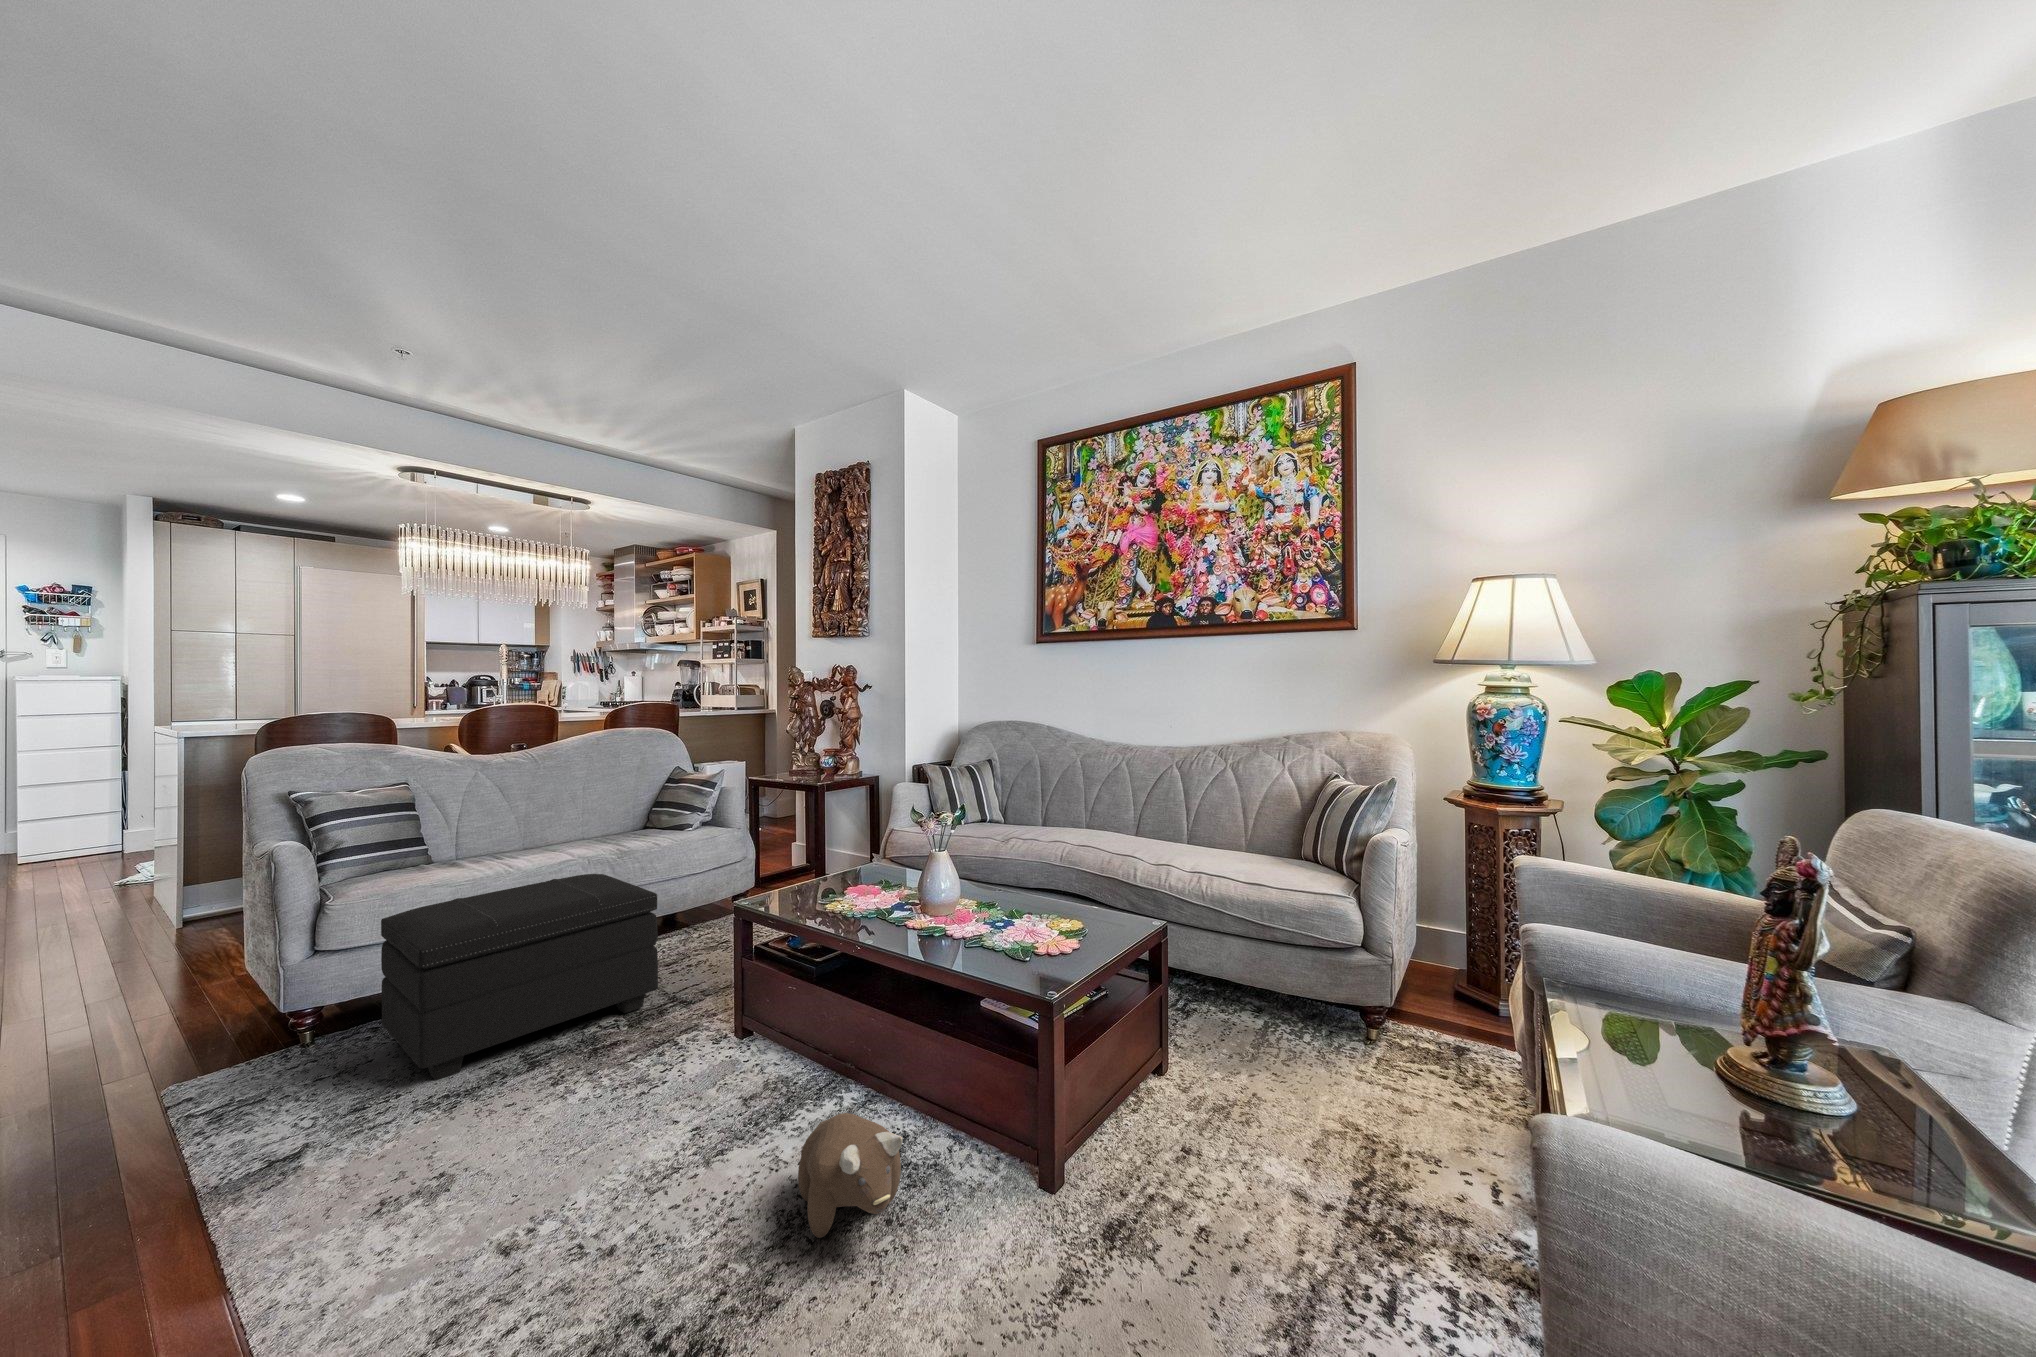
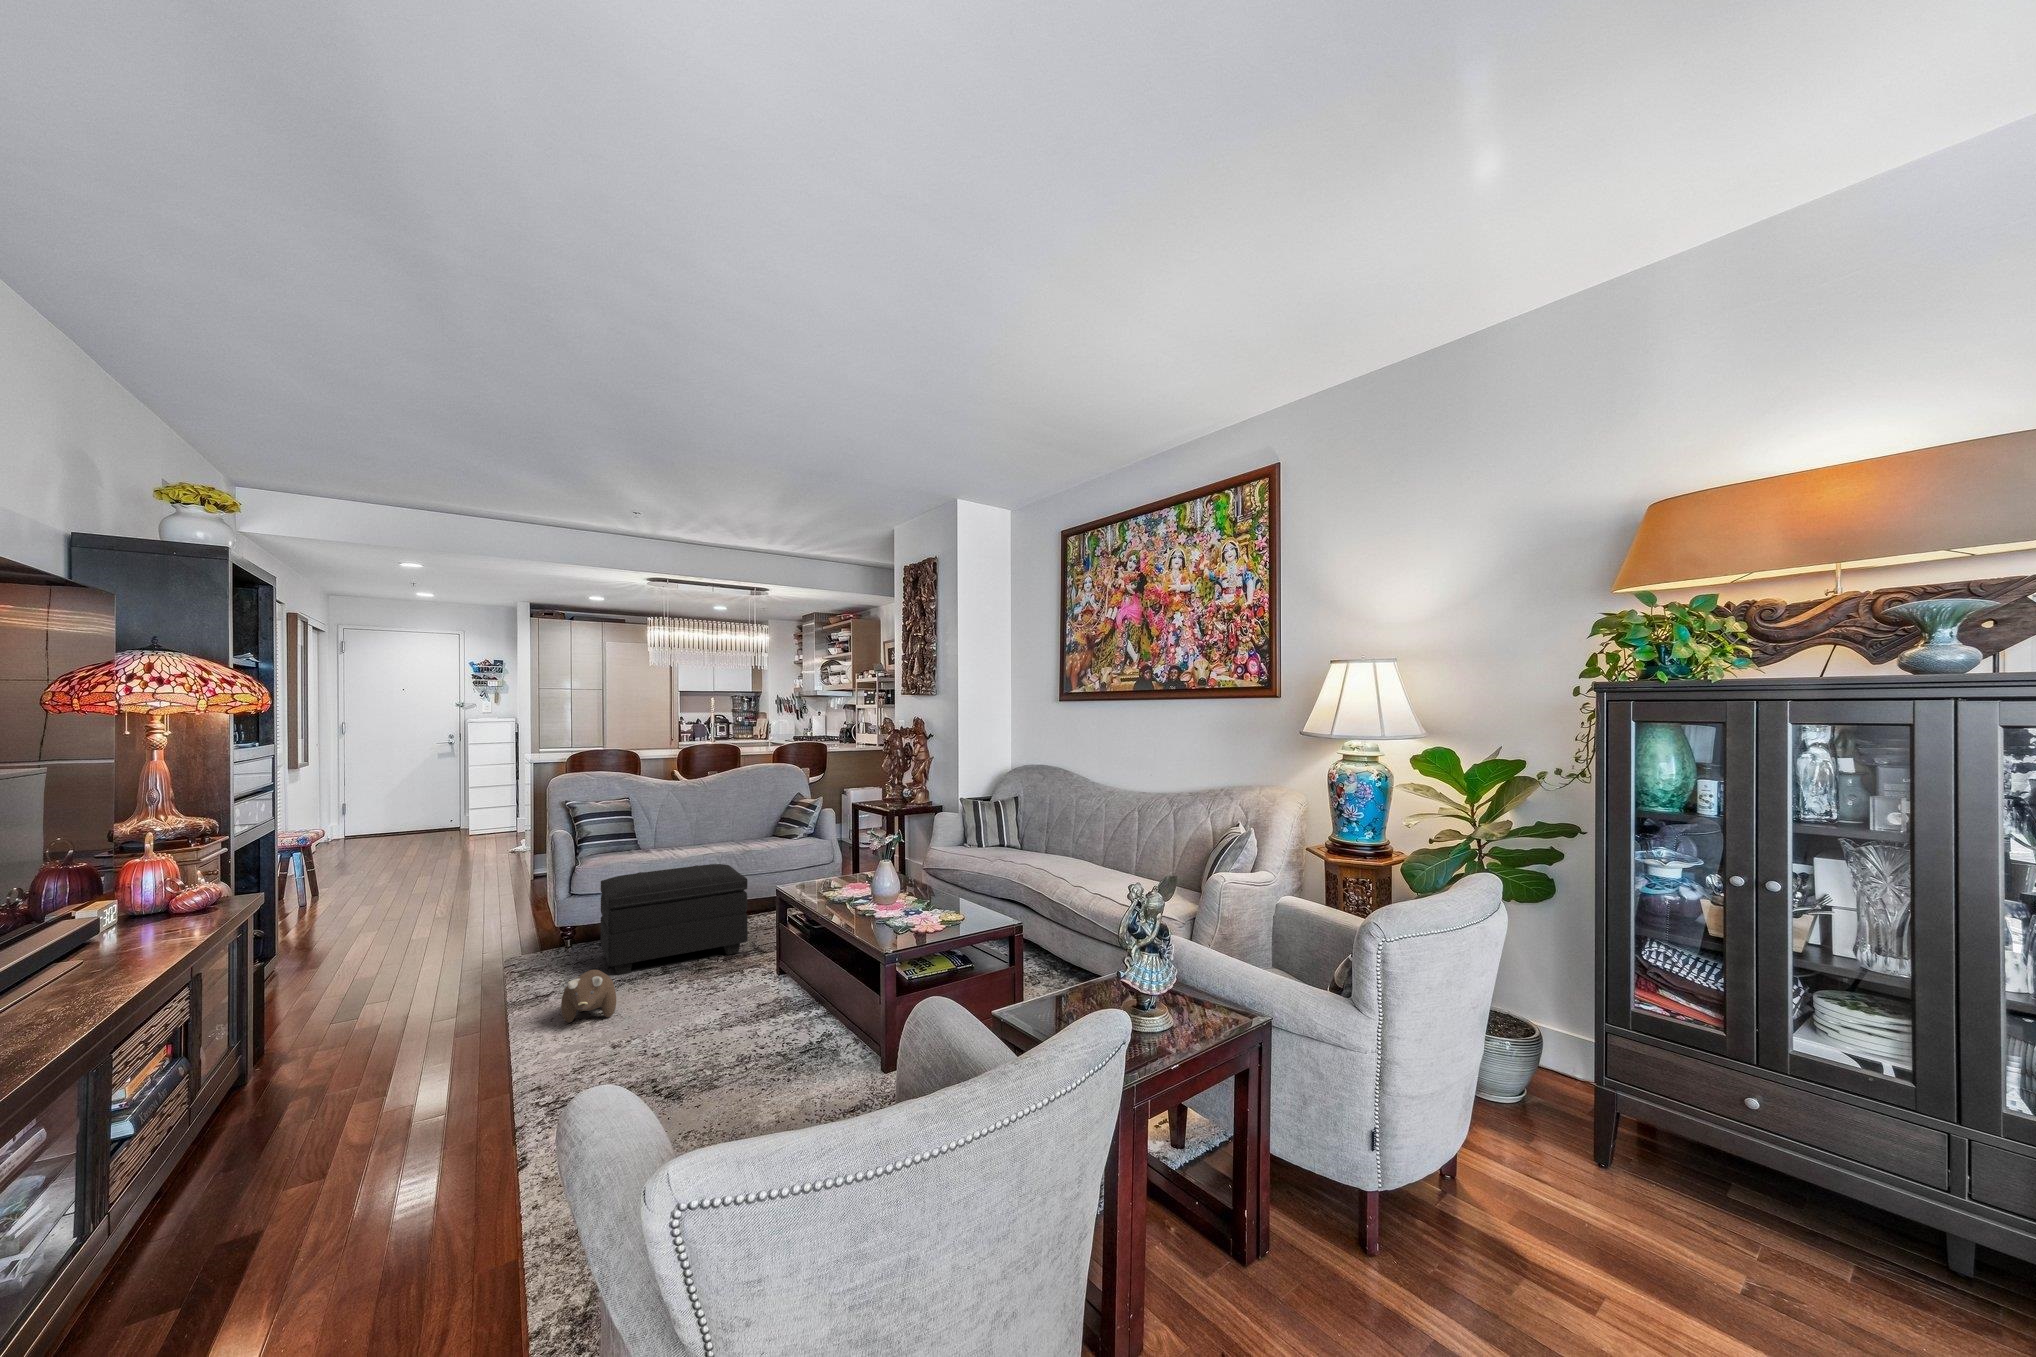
plush toy: present [798,1113,902,1238] -> present [561,970,616,1023]

